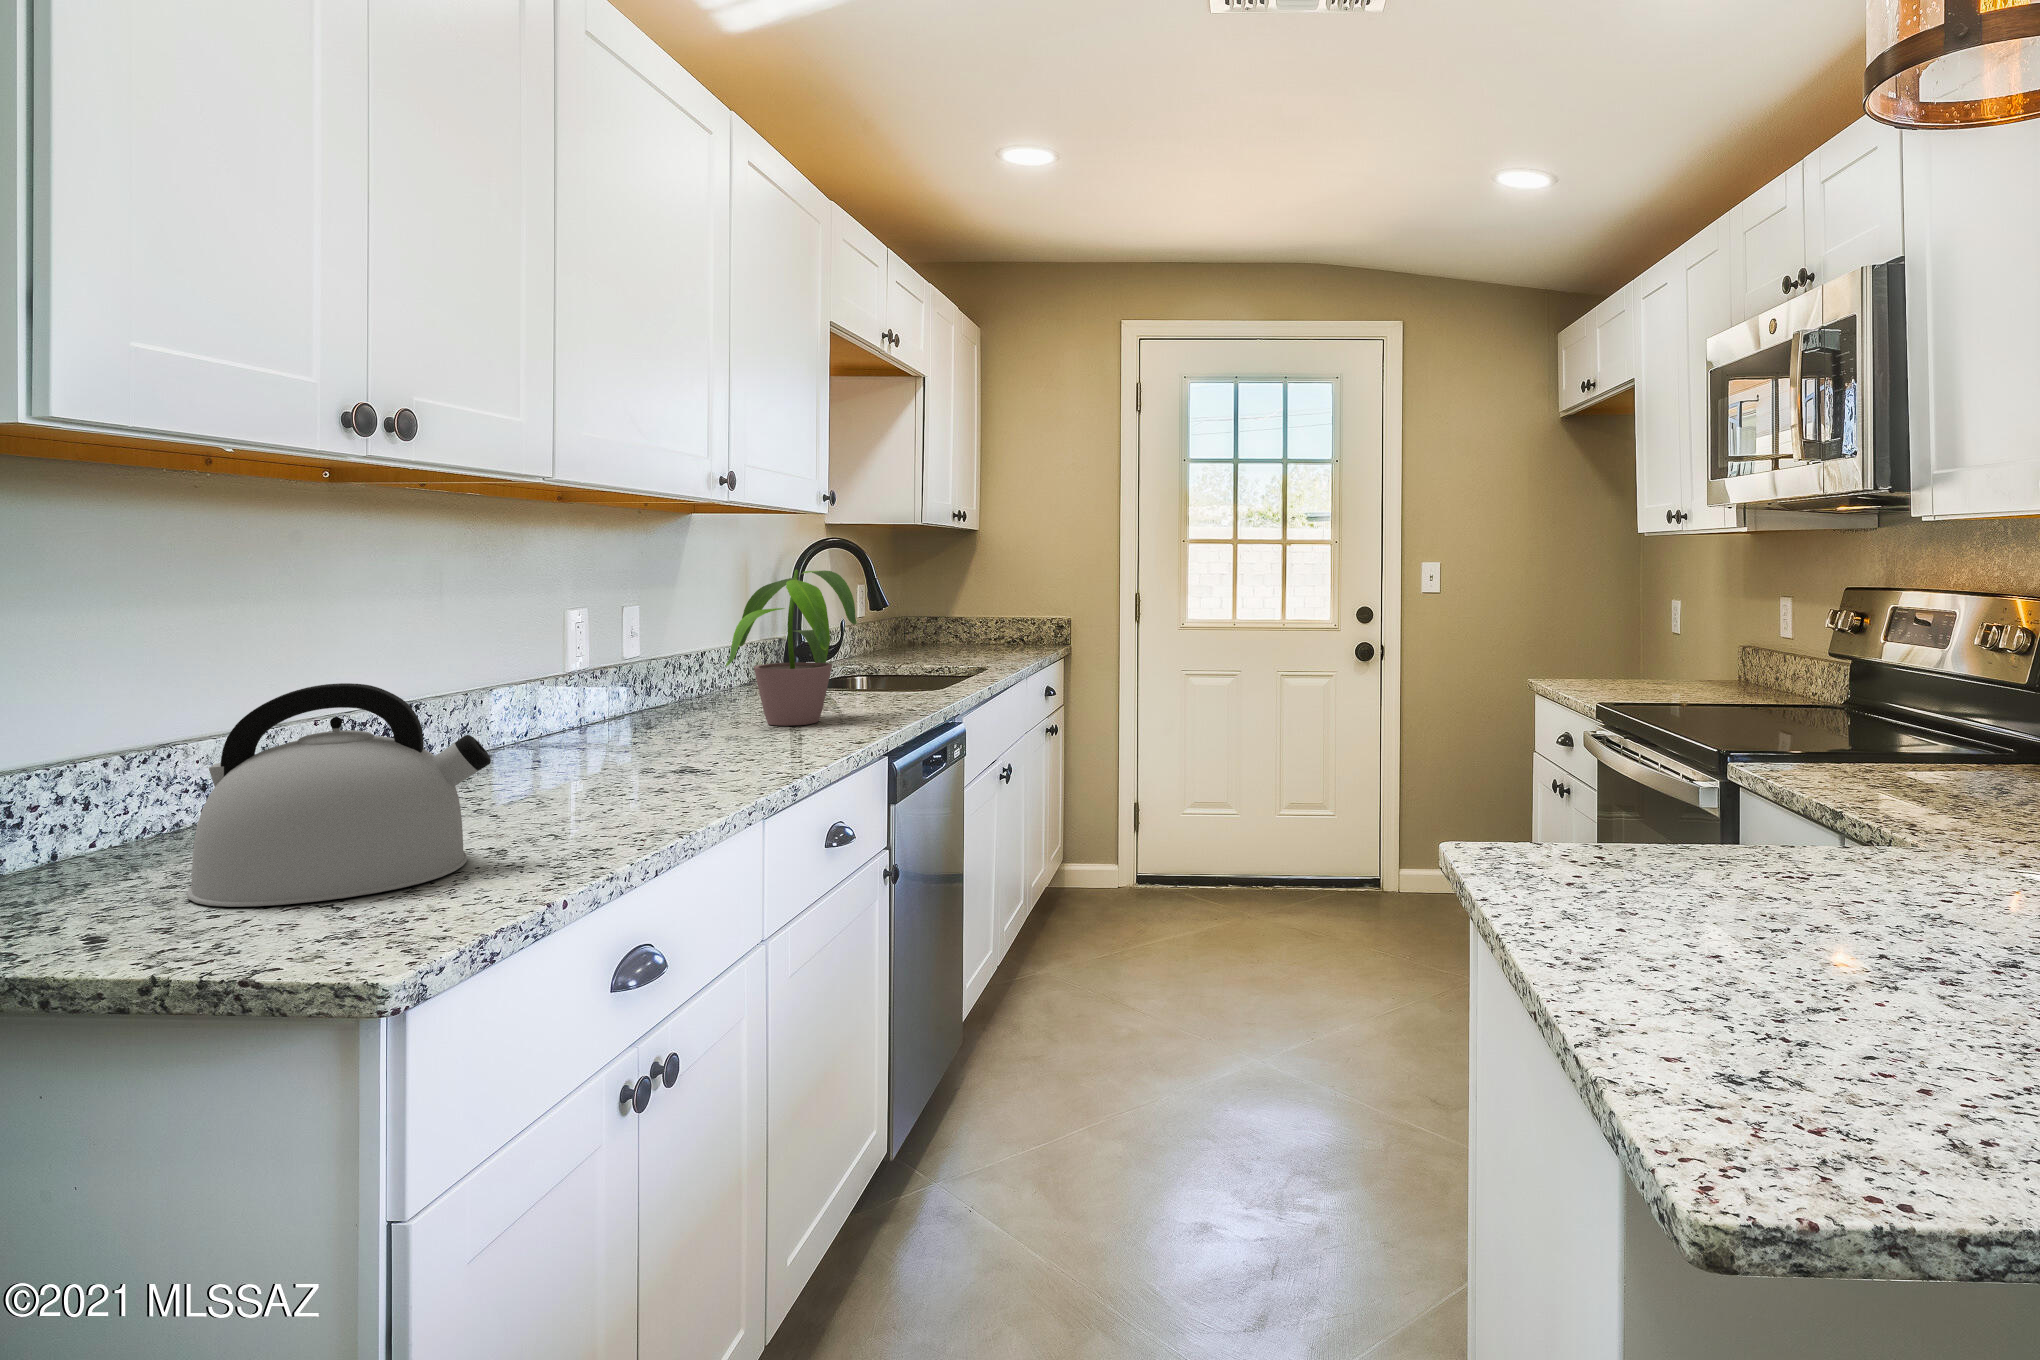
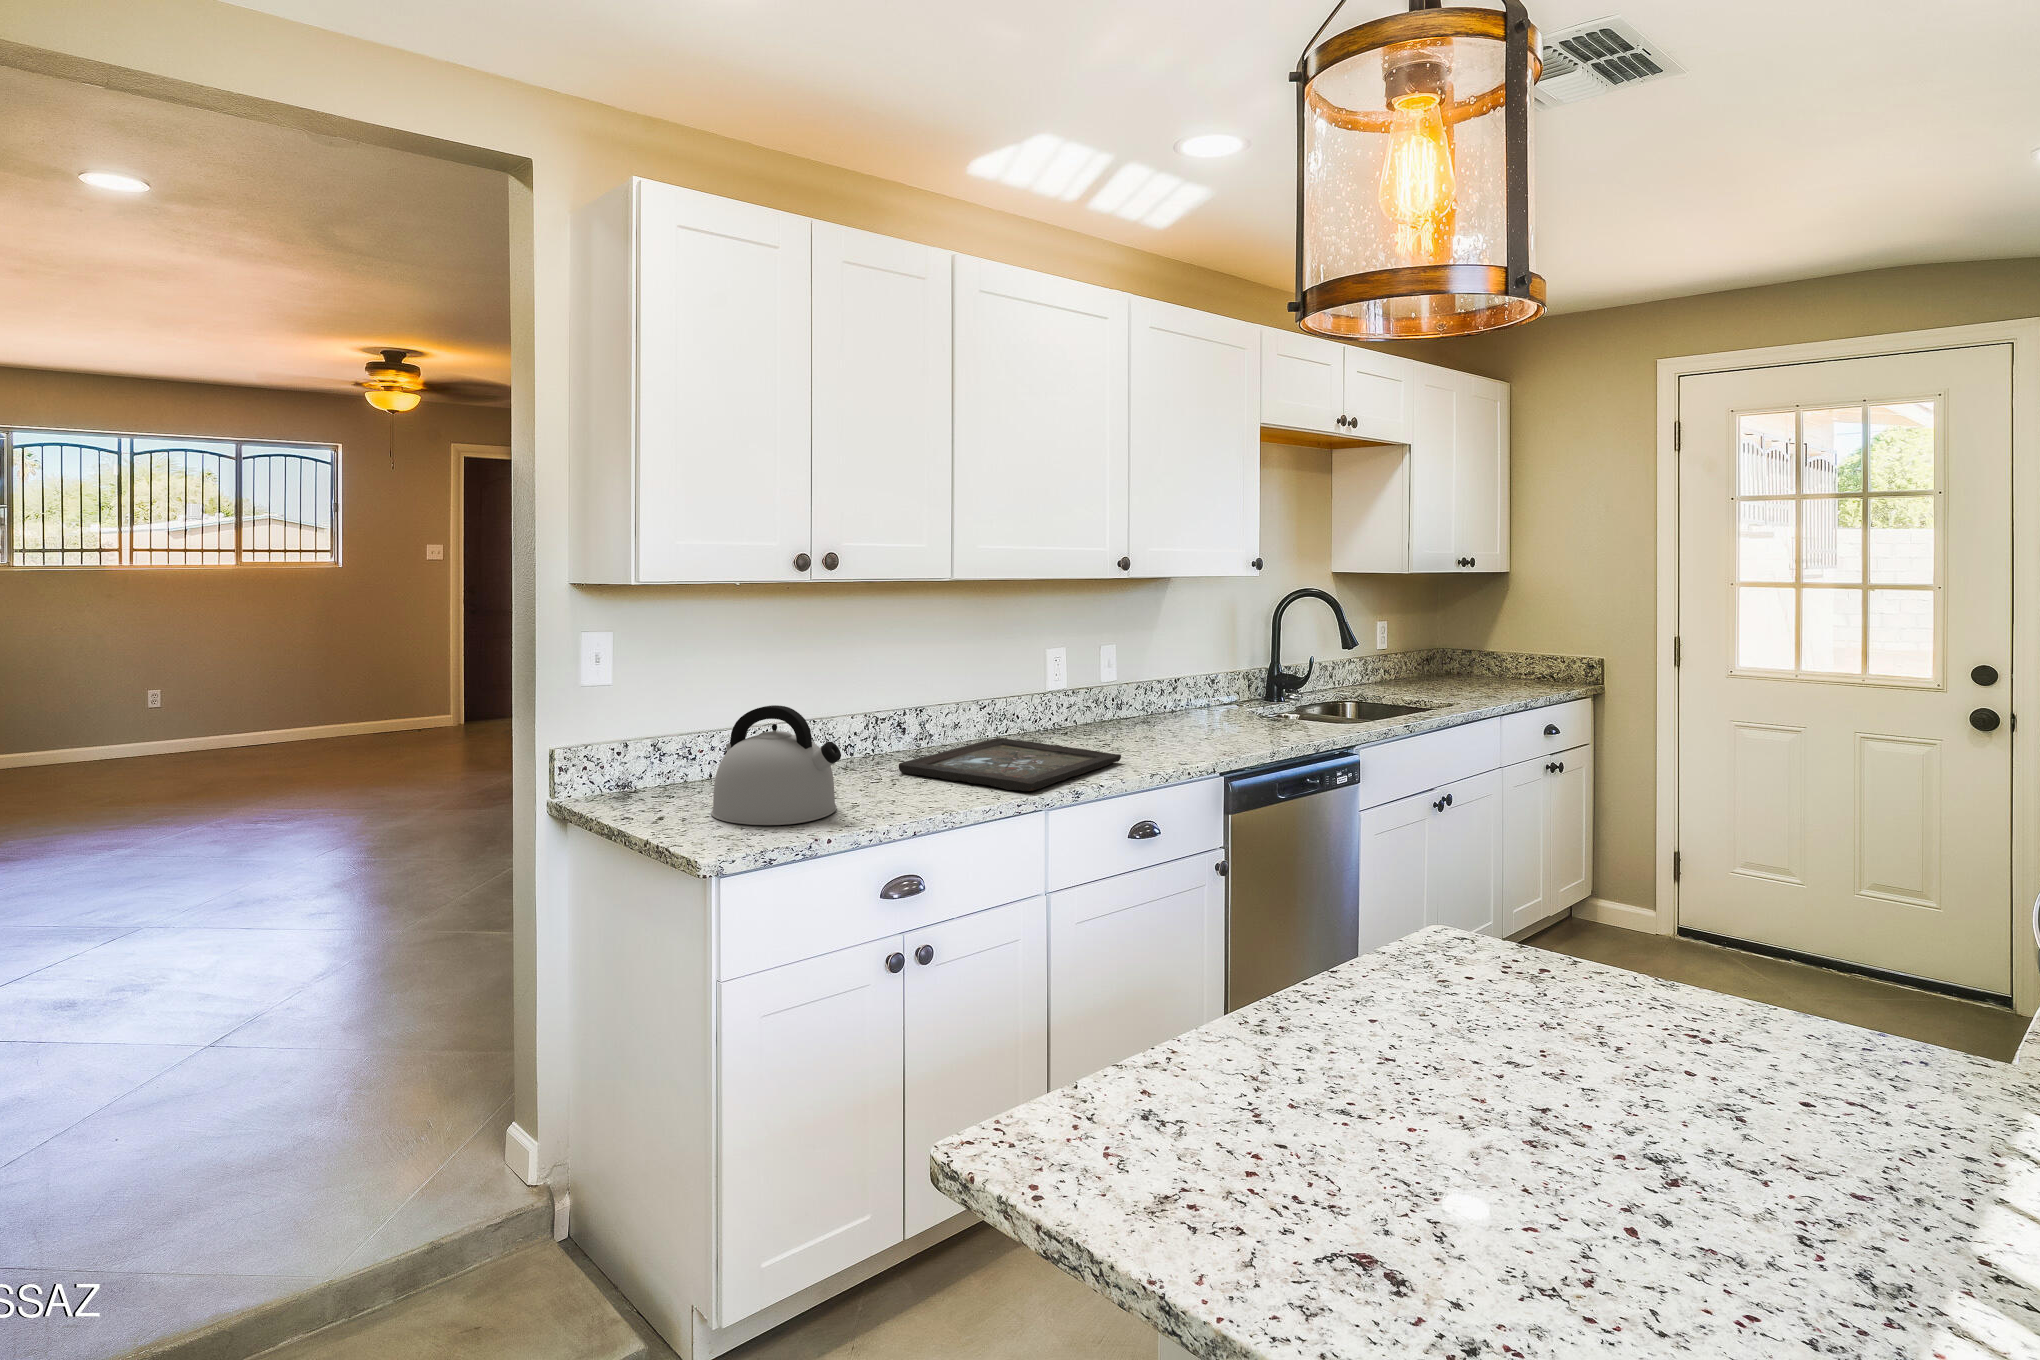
potted plant: present [726,569,856,726] -> none [1122,624,1256,748]
tray: none [453,736,762,798] -> present [899,738,1121,791]

